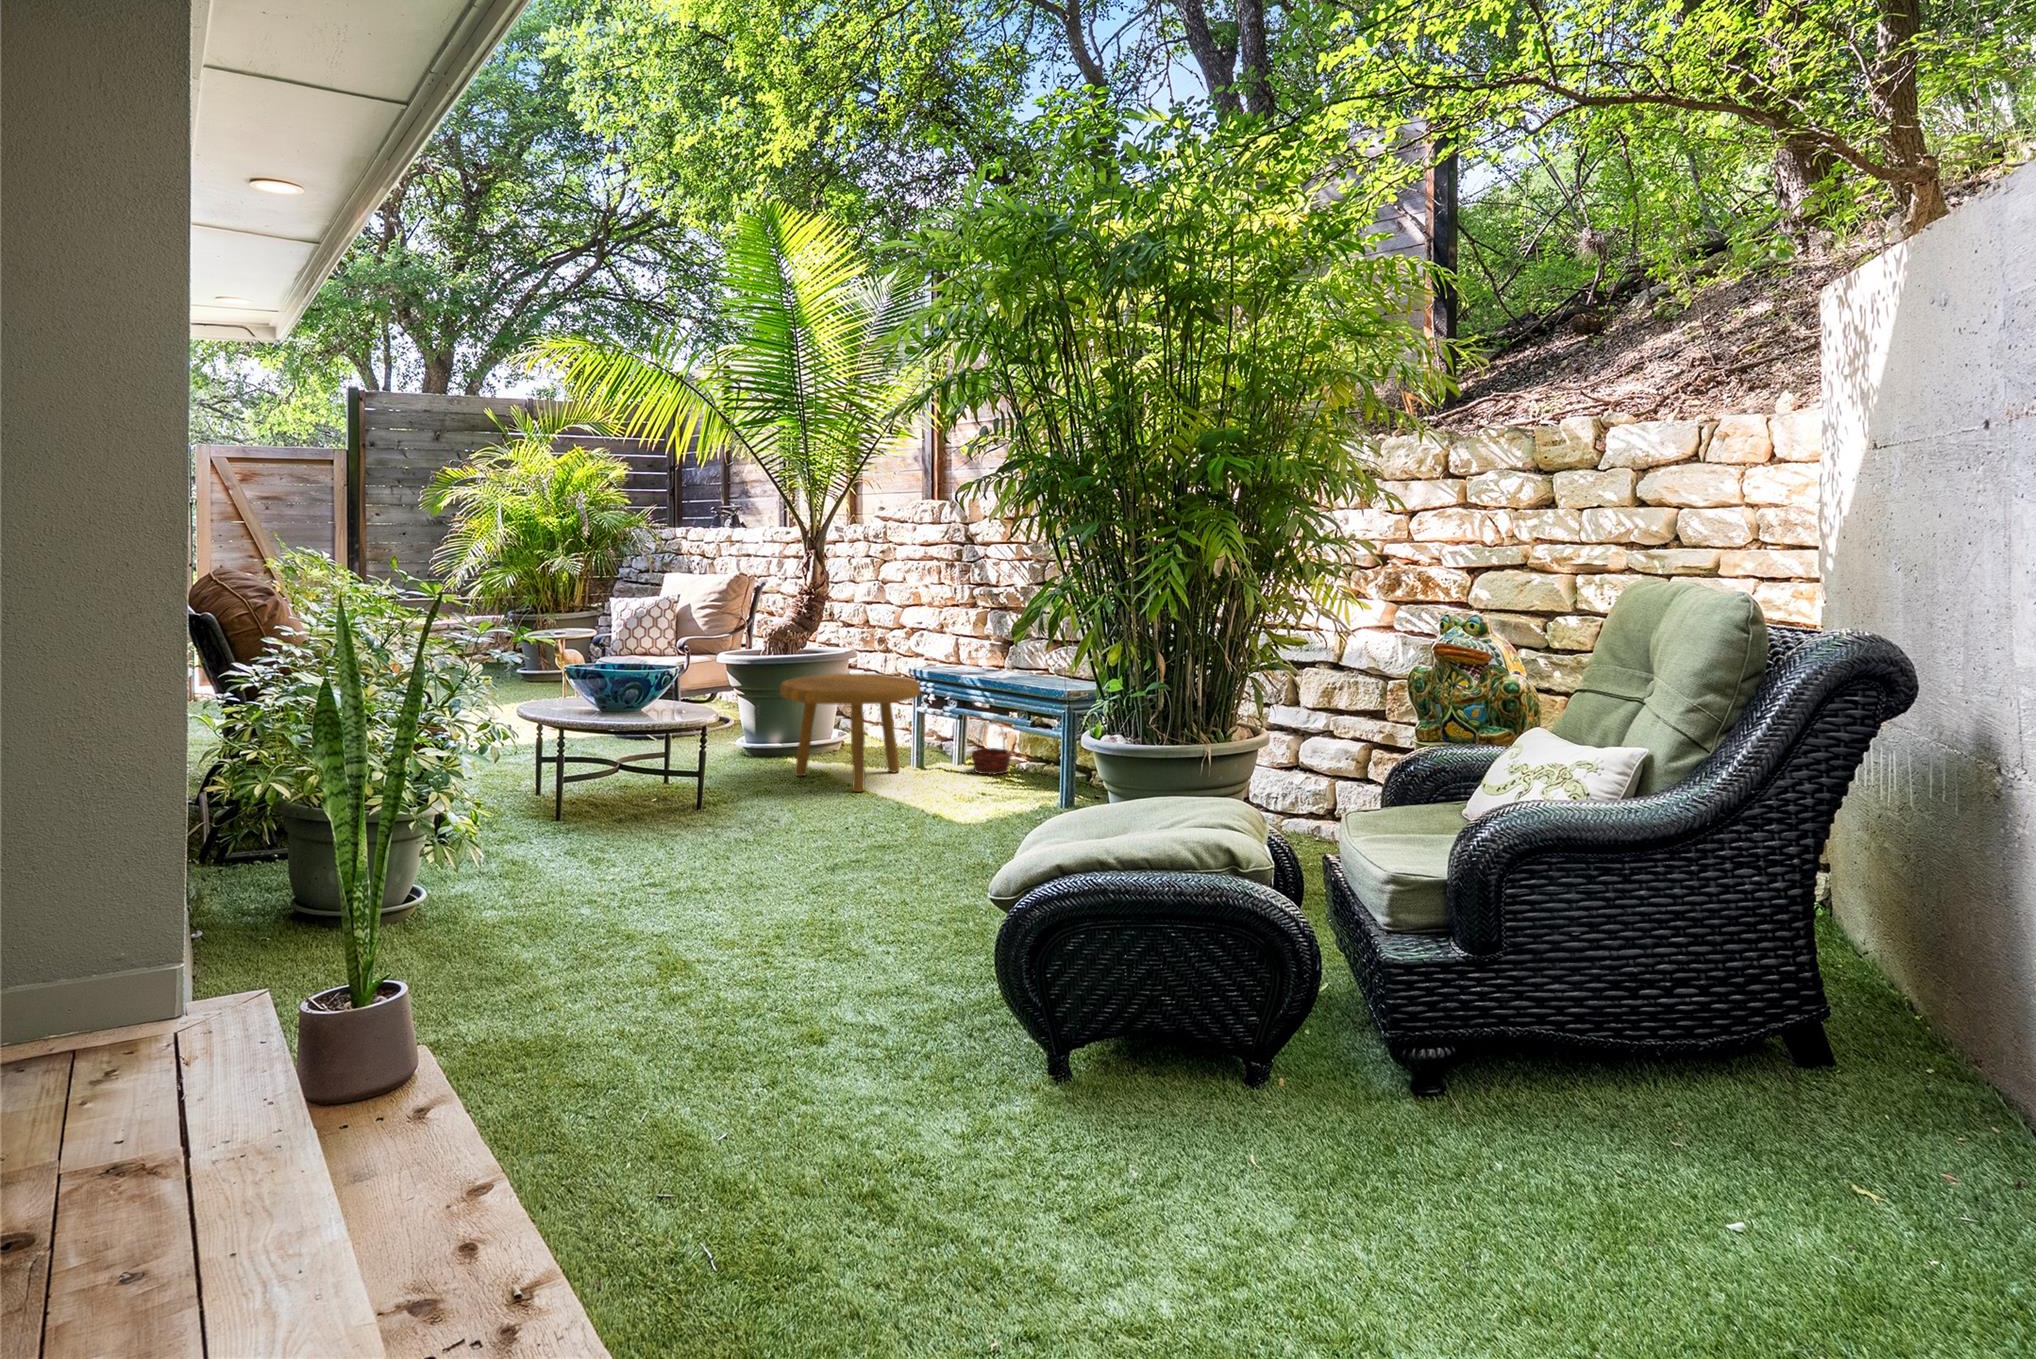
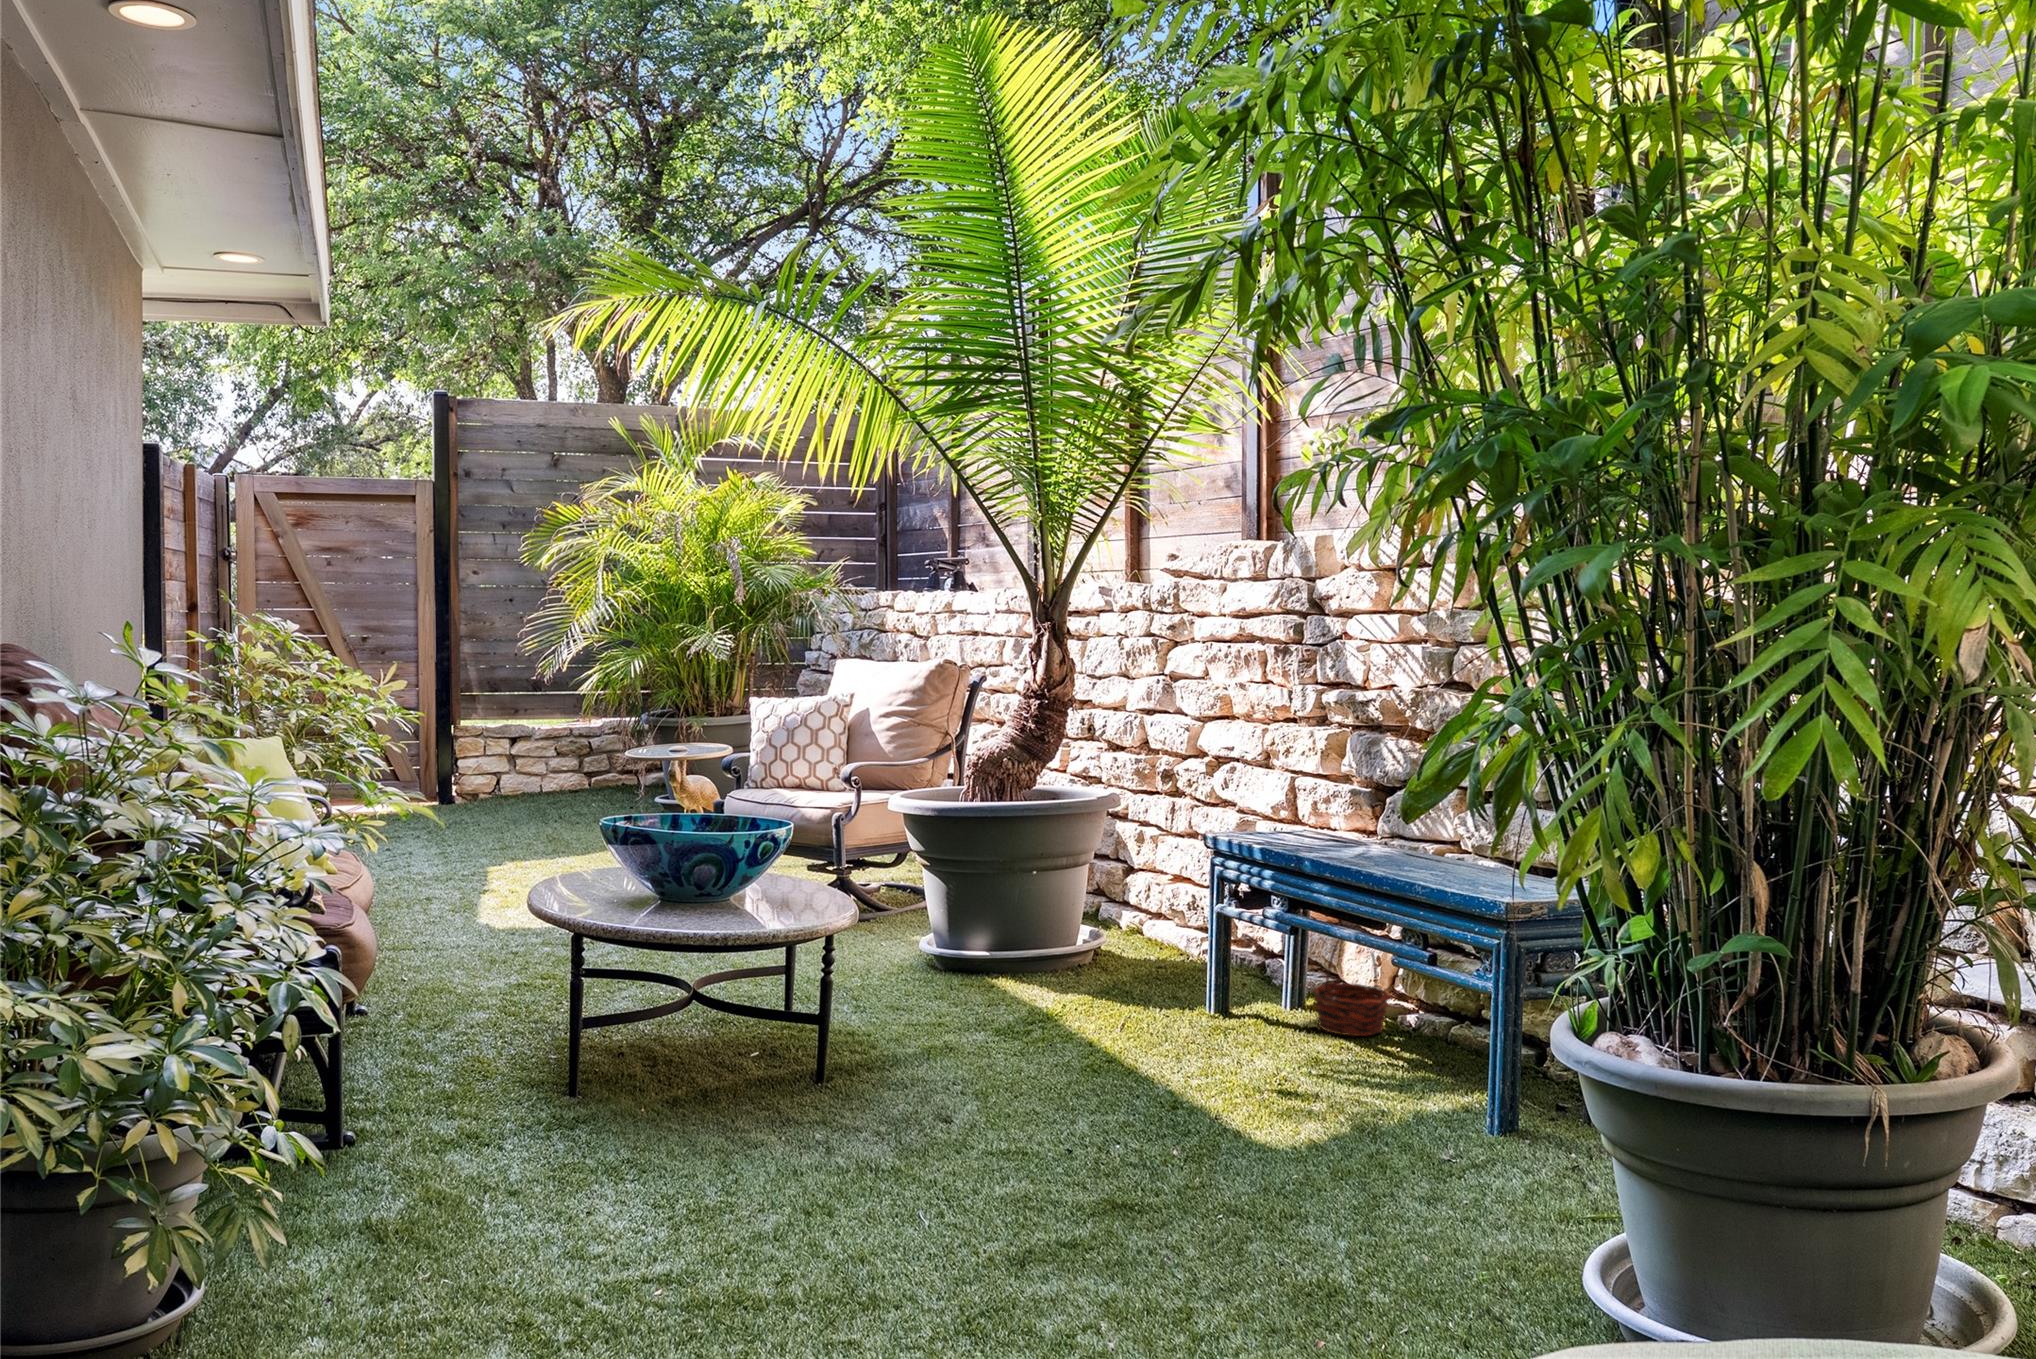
footstool: present [780,674,921,792] -> none [972,838,1221,1062]

